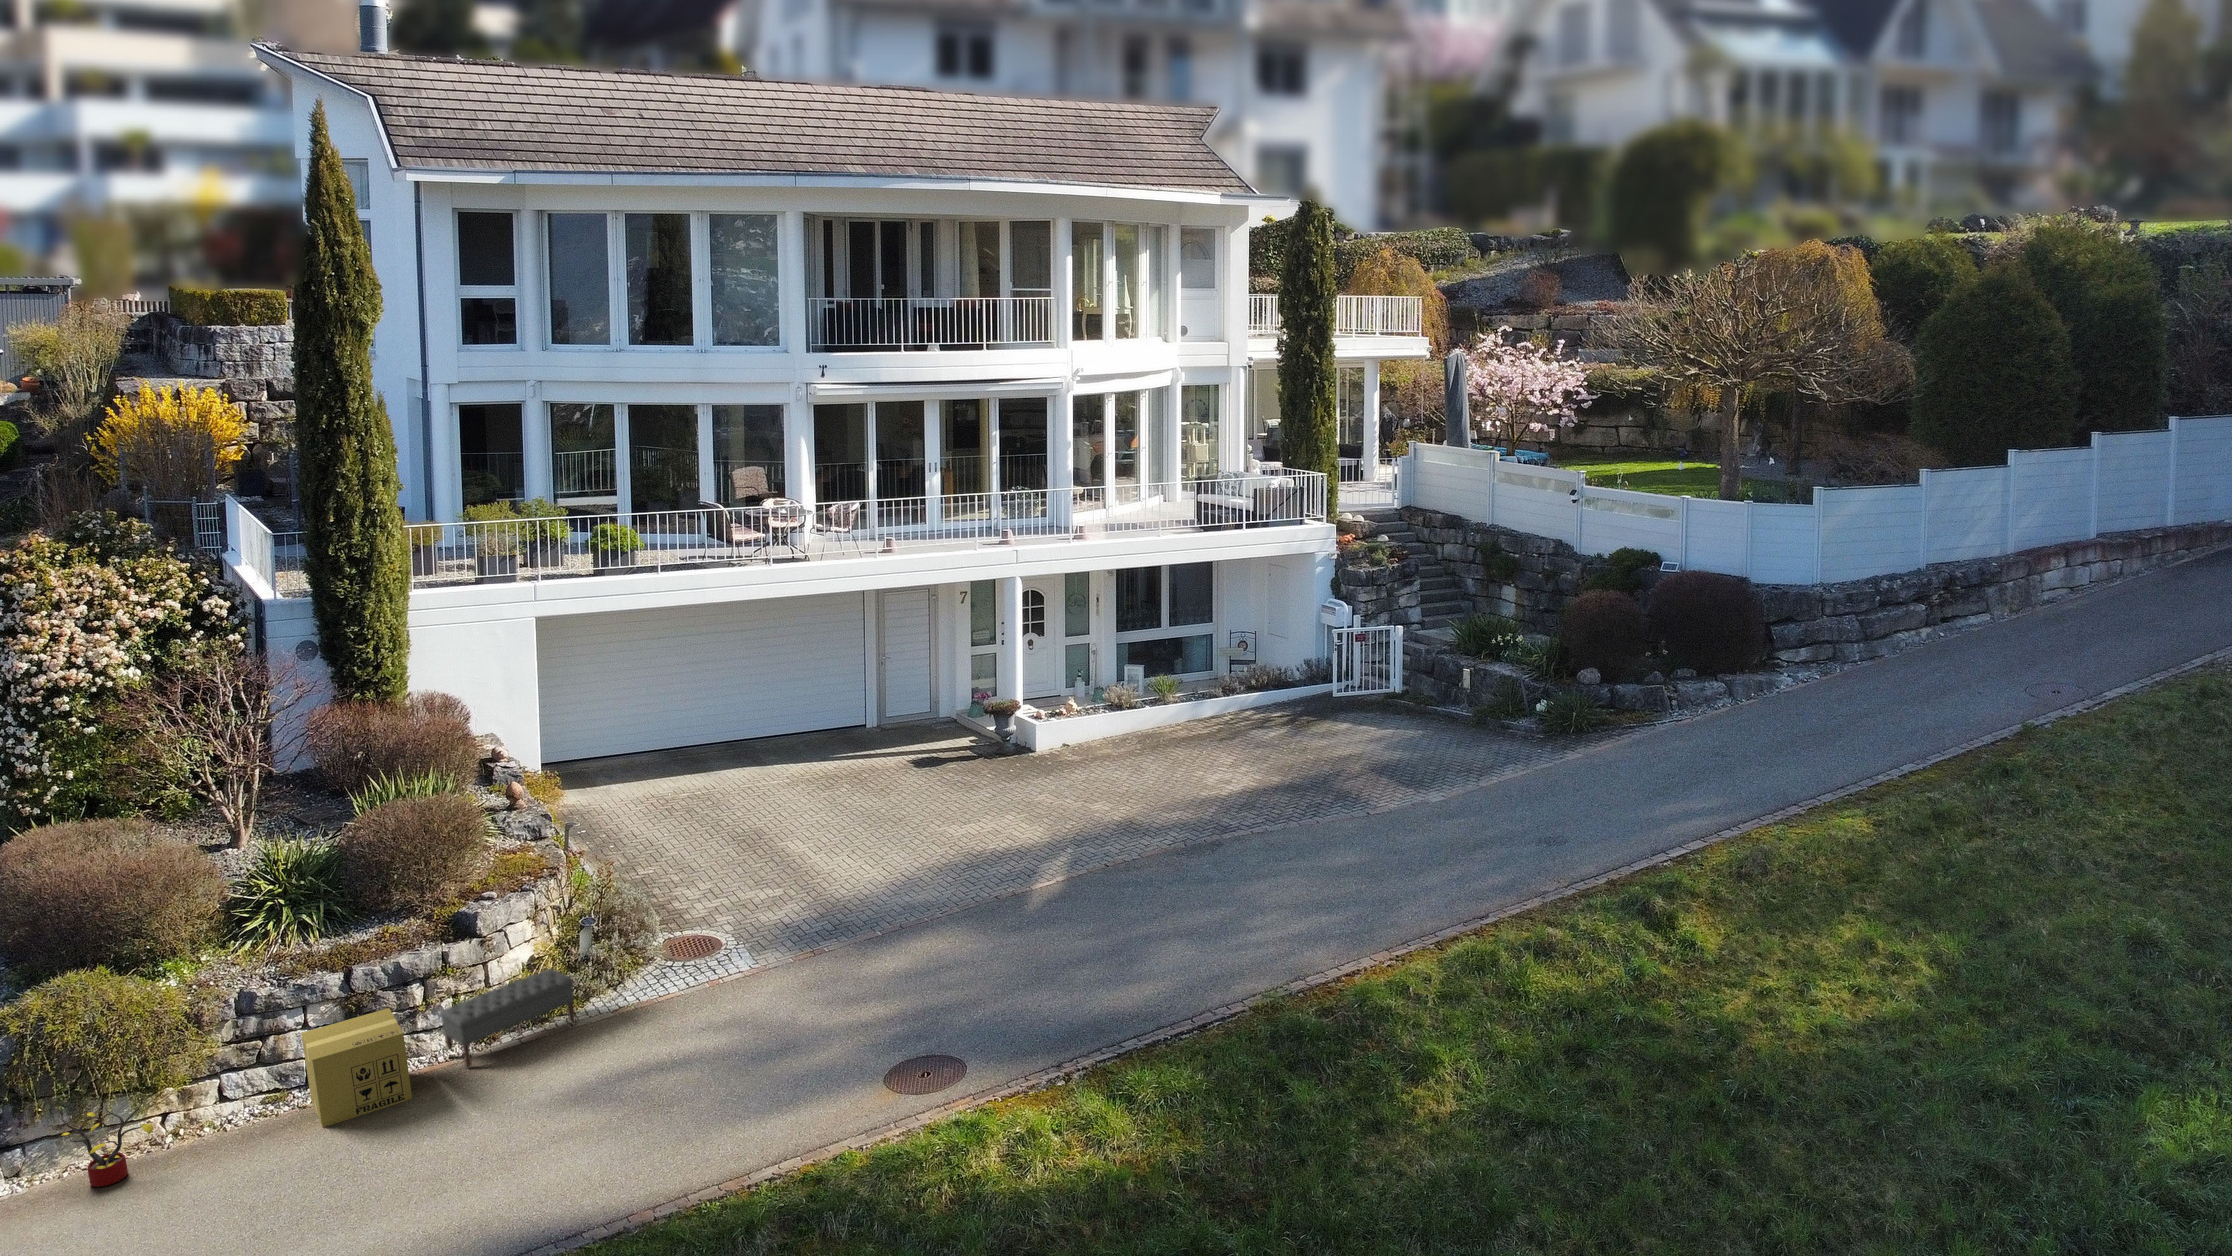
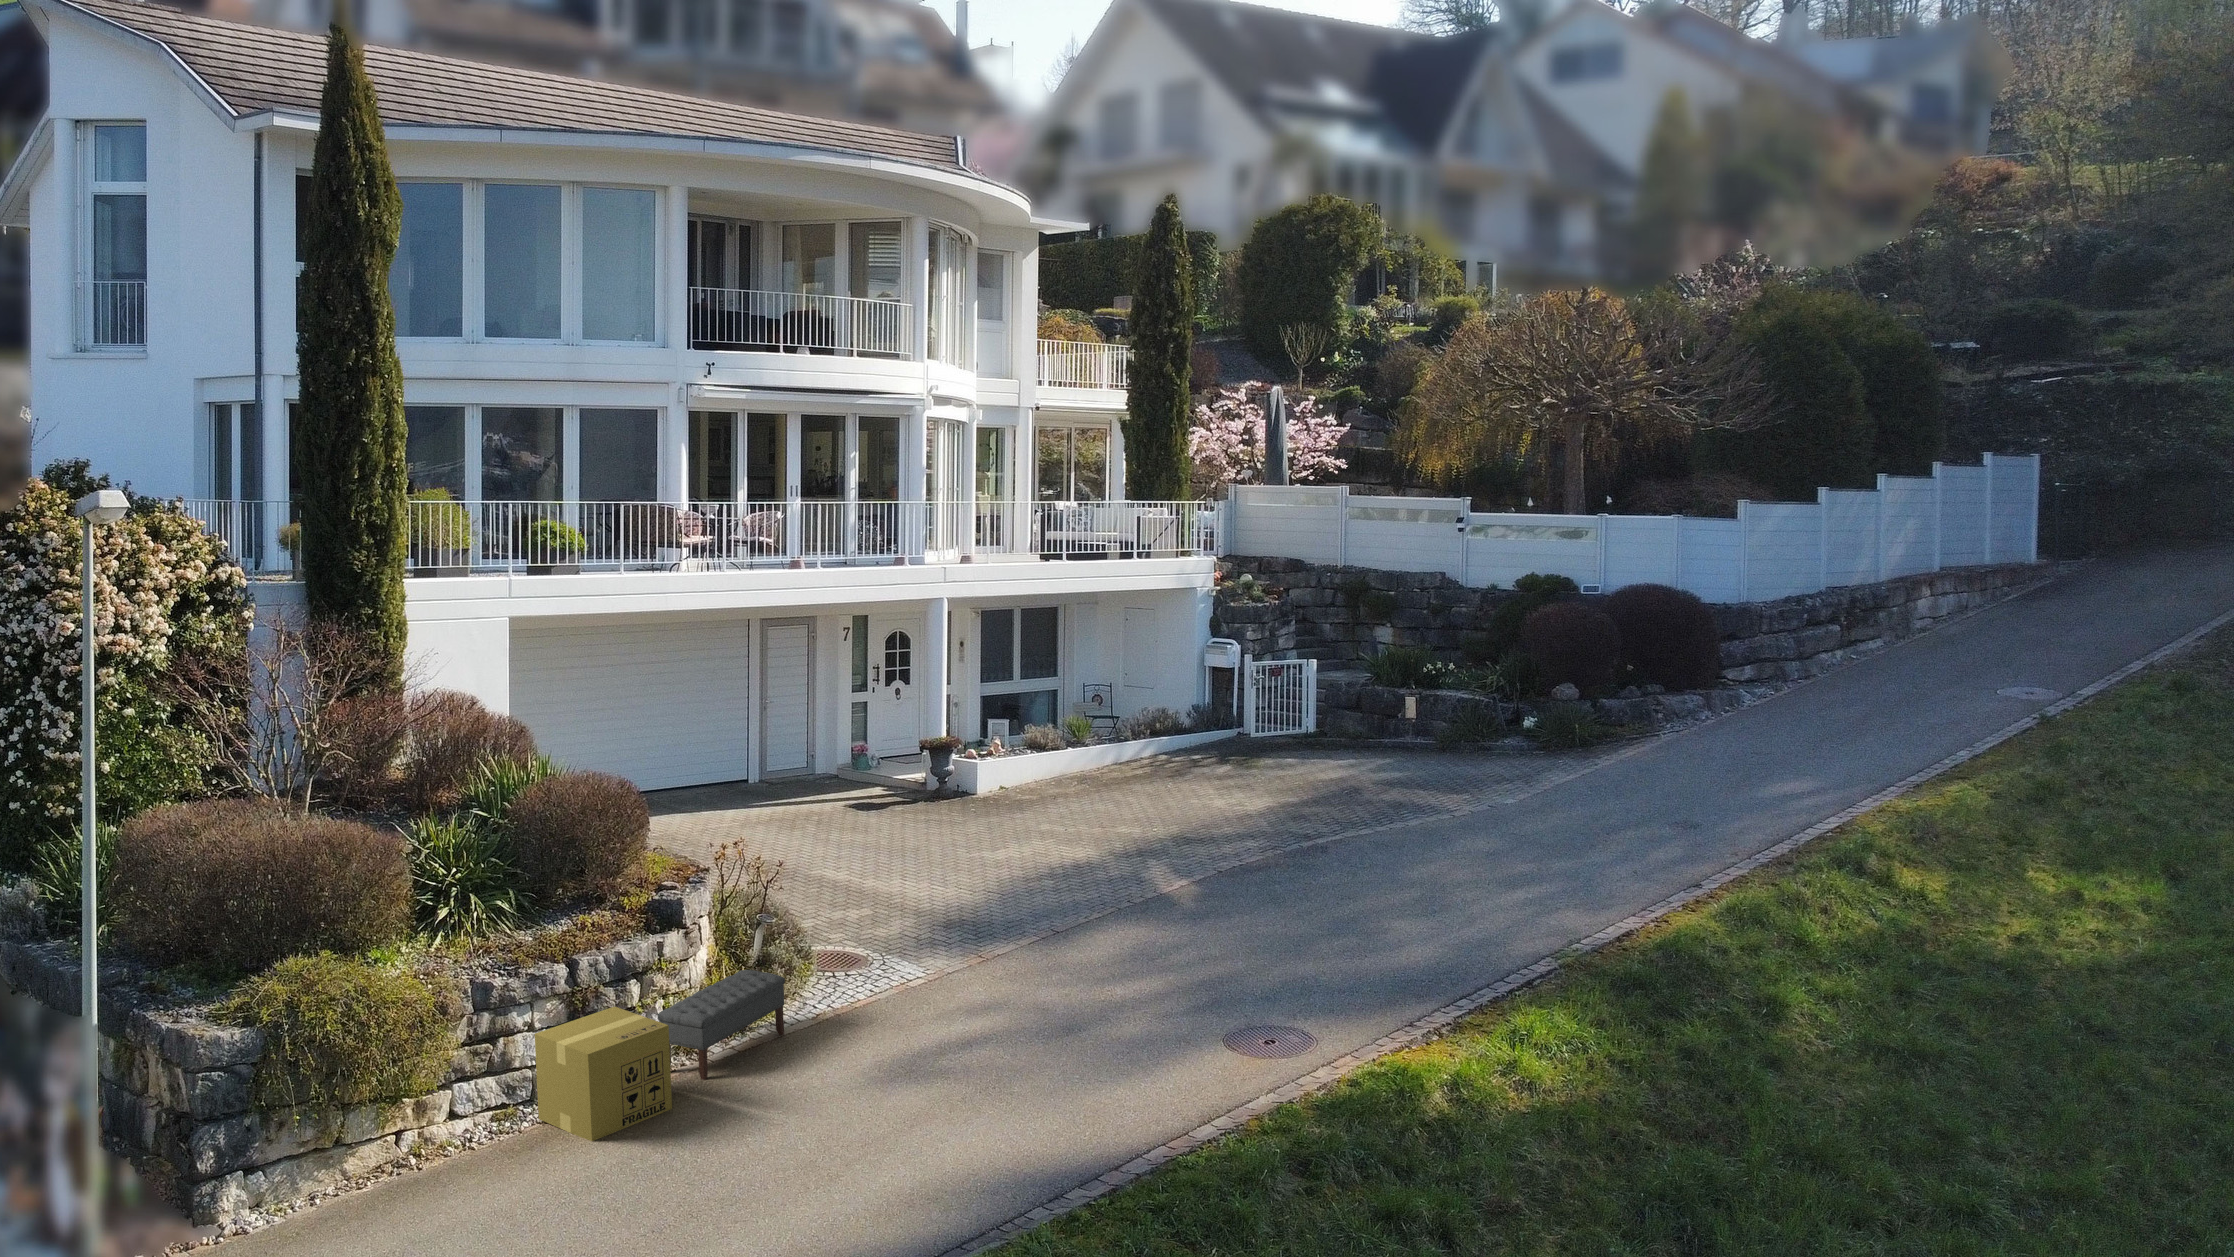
decorative plant: present [61,1098,153,1187] -> none [309,1100,428,1215]

